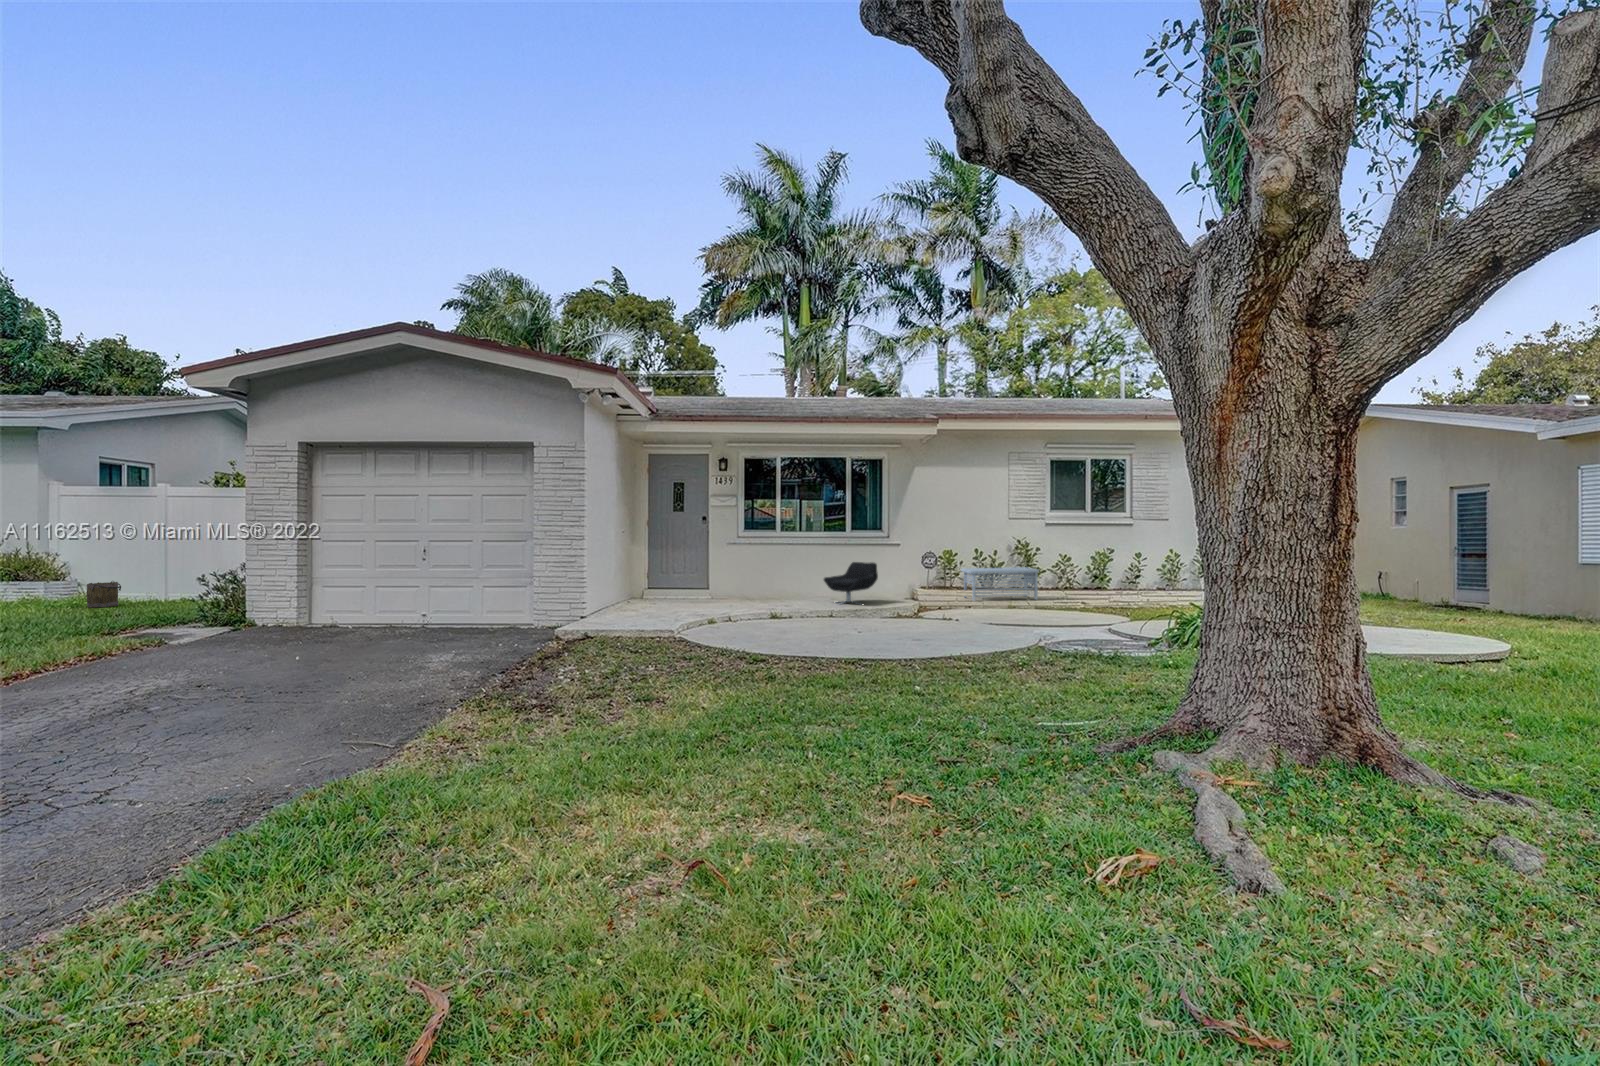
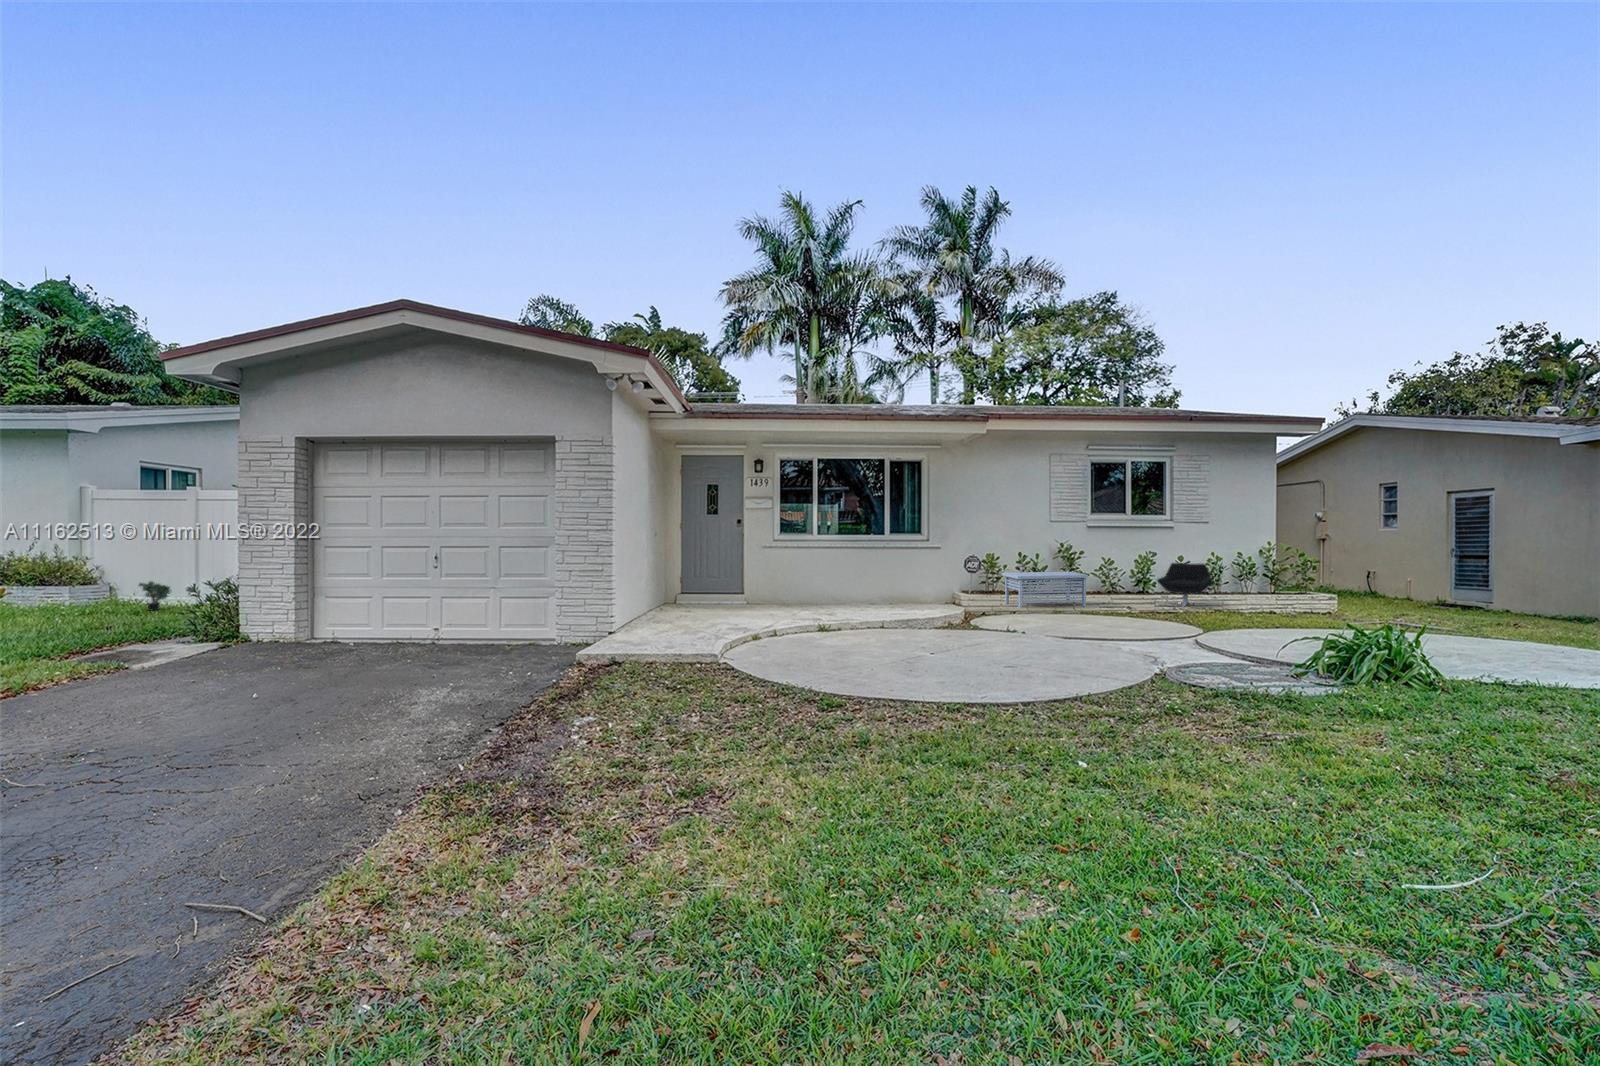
lounge chair: present [824,562,878,604] -> present [1157,563,1212,608]
potted plant: none [141,578,170,606] -> present [138,581,171,610]
bucket: present [86,581,121,608] -> none [76,583,118,613]

